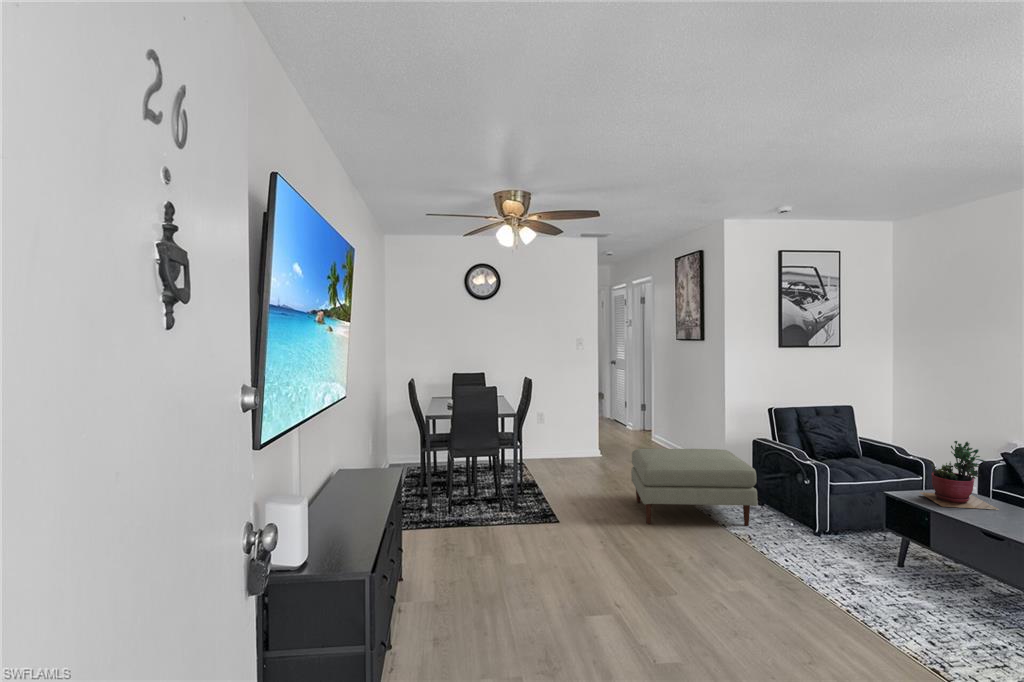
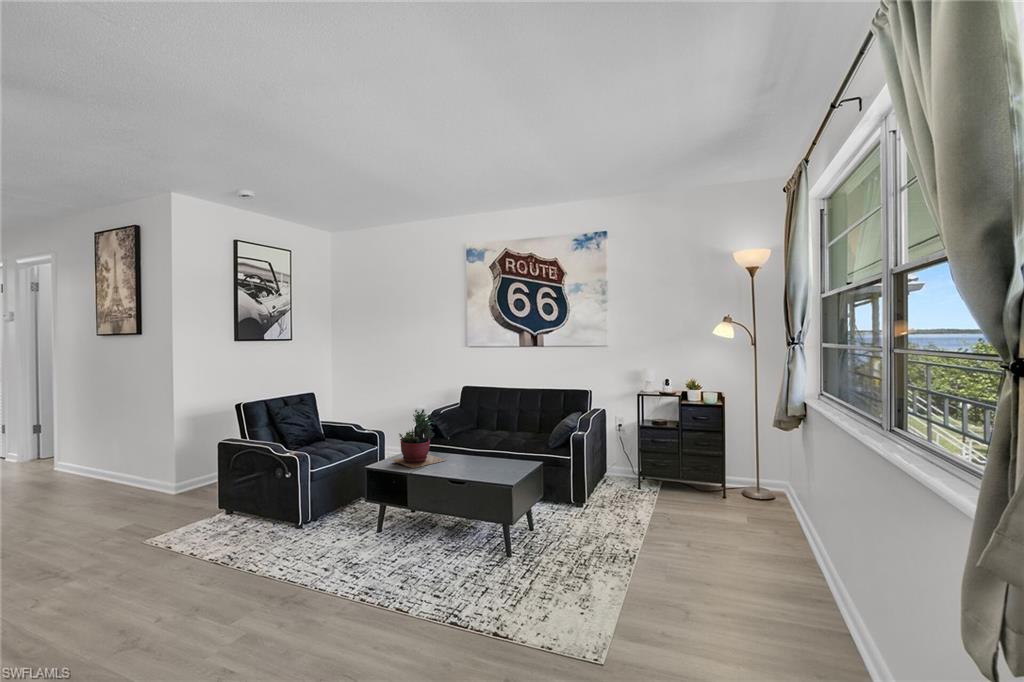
ottoman: present [631,449,757,526] -> none [32,460,234,592]

